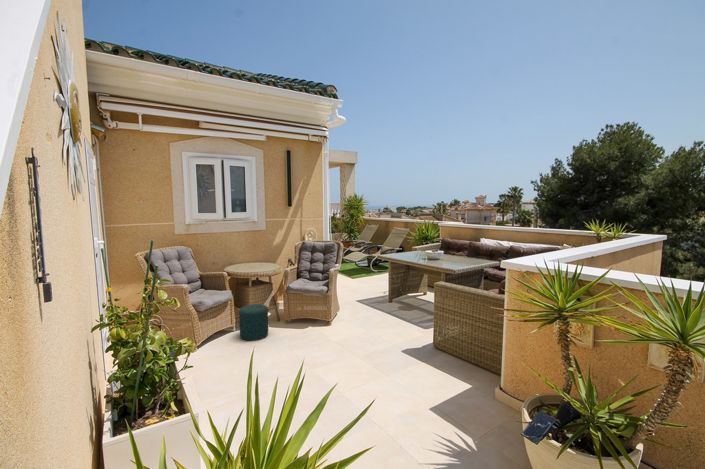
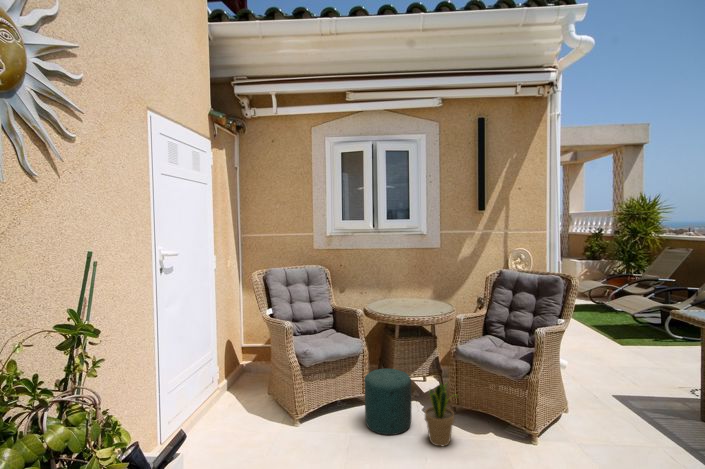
potted plant: none [279,304,297,337] -> present [425,384,457,446]

